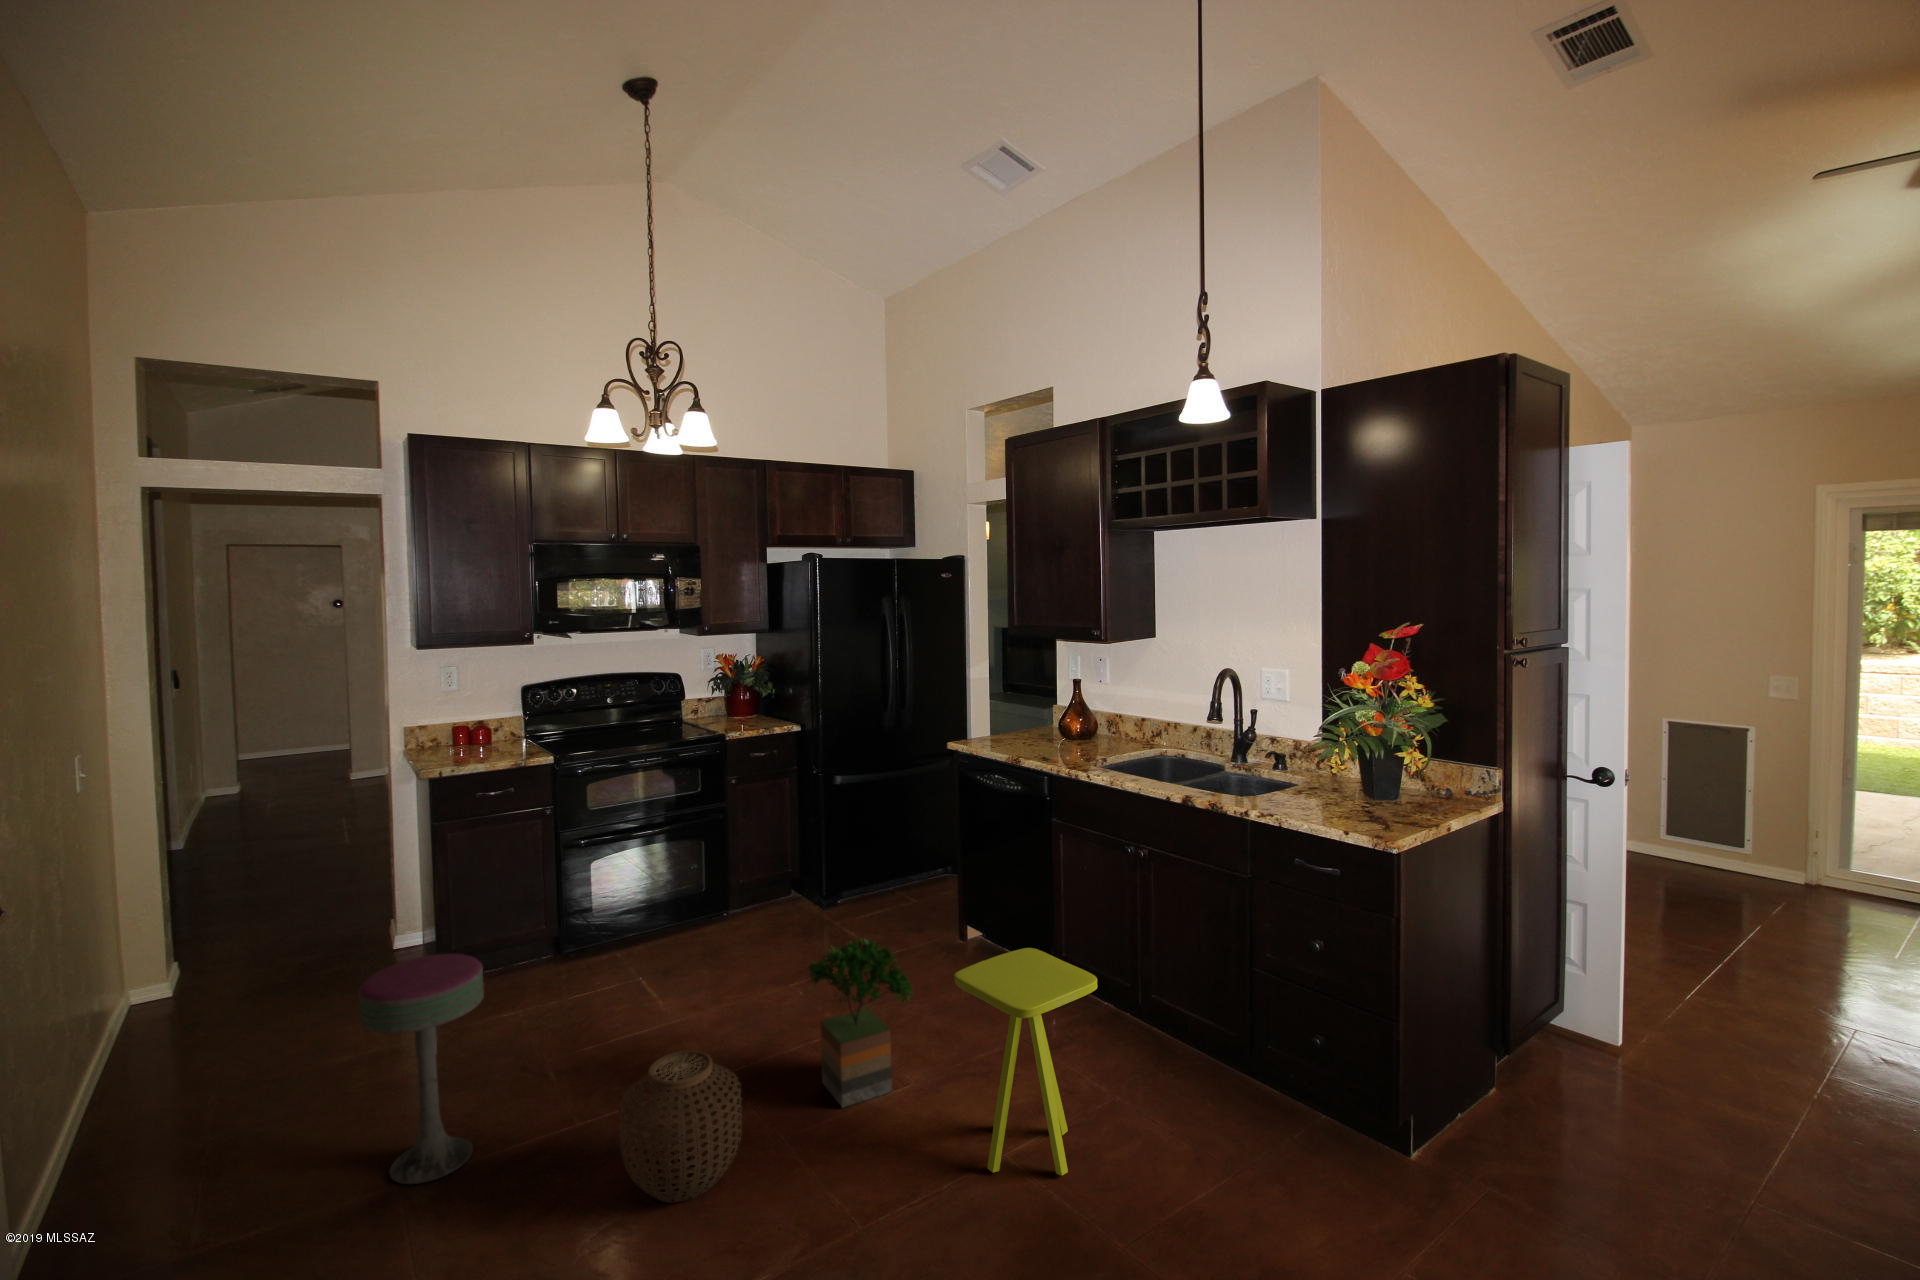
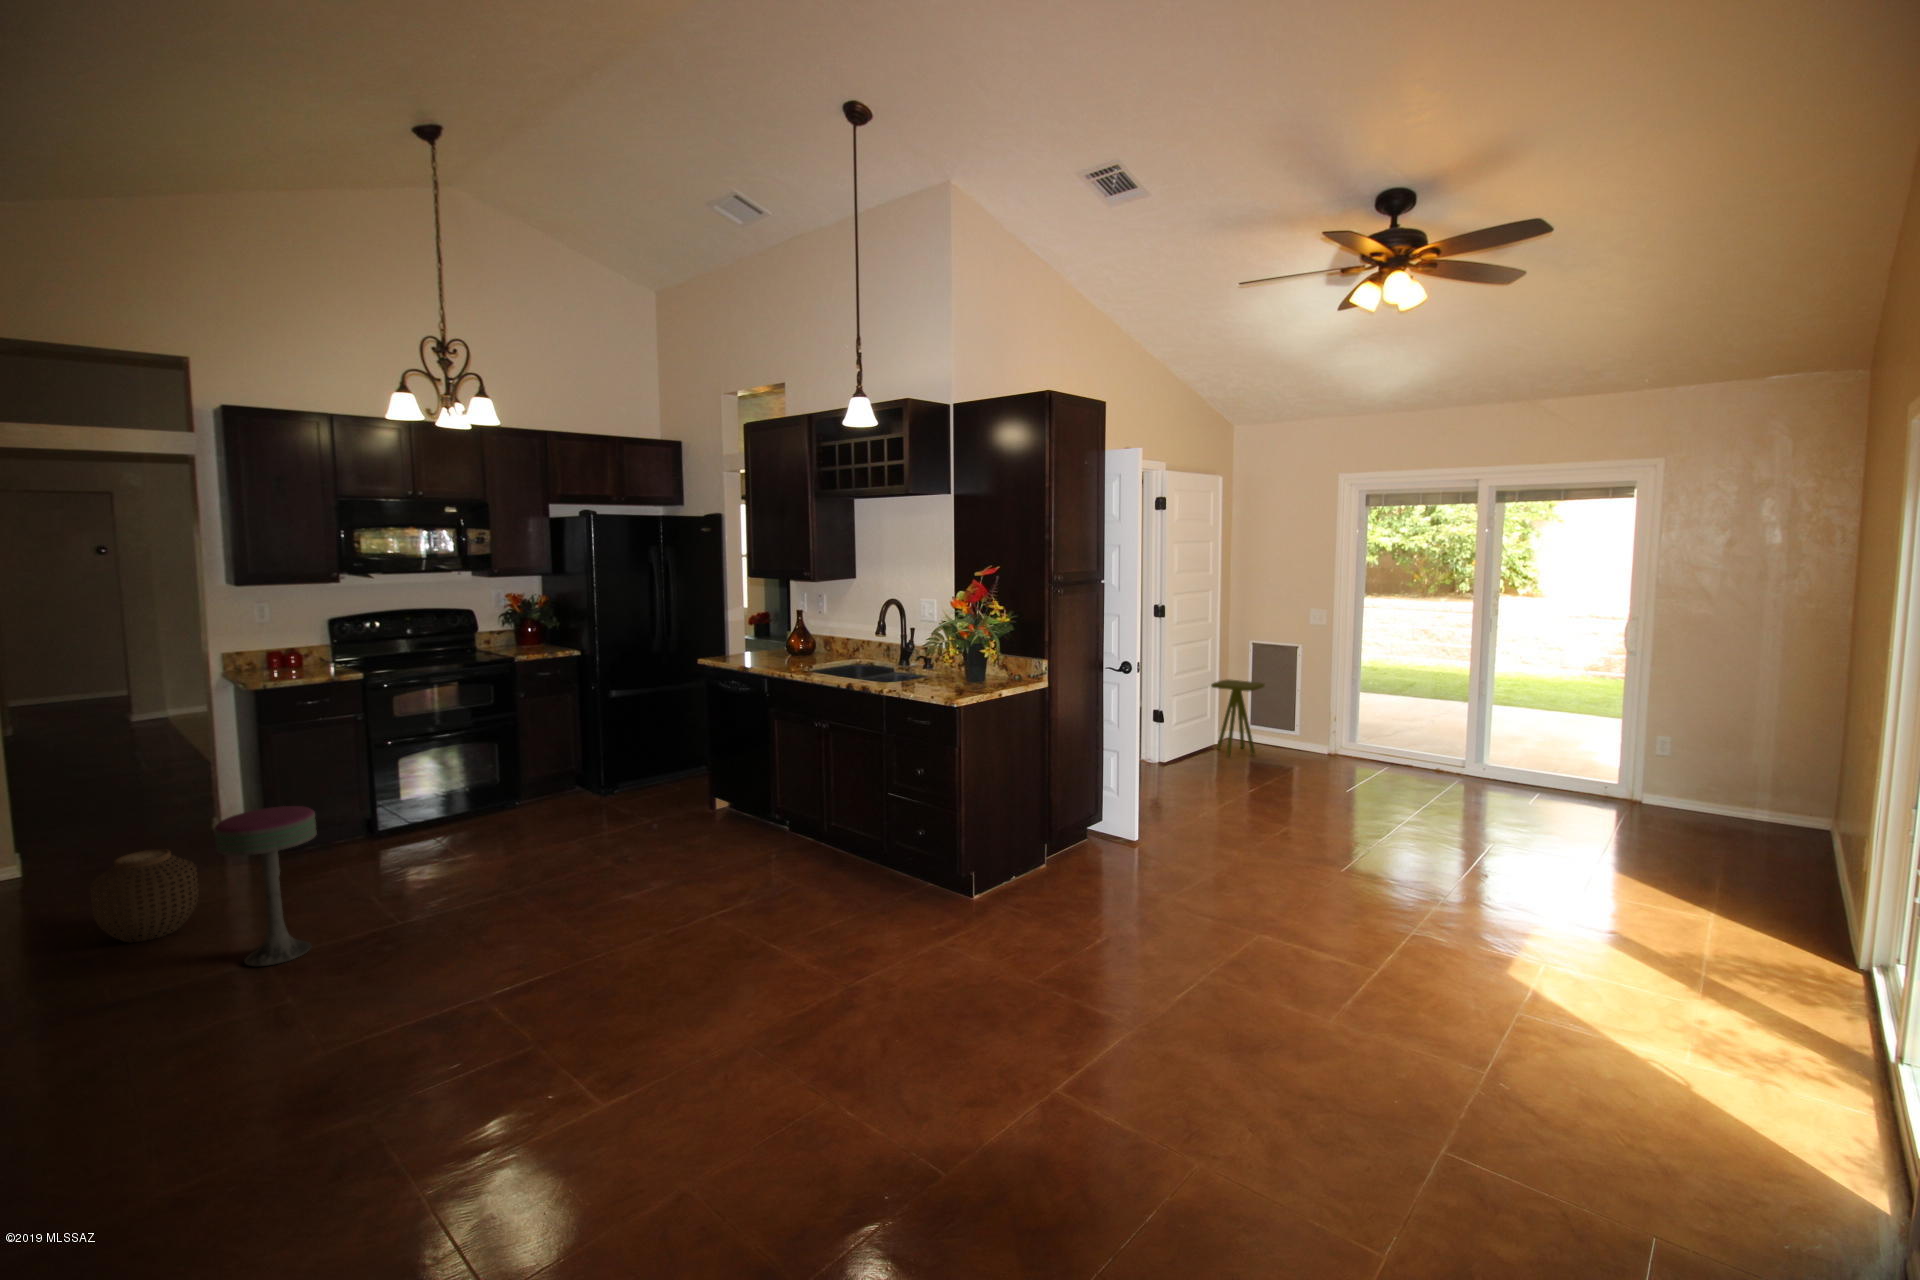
potted tree: present [808,939,912,1107] -> none [573,789,656,904]
side table: present [954,948,1098,1175] -> present [1211,680,1264,755]
woven basket: present [619,1050,742,1202] -> present [90,849,199,942]

